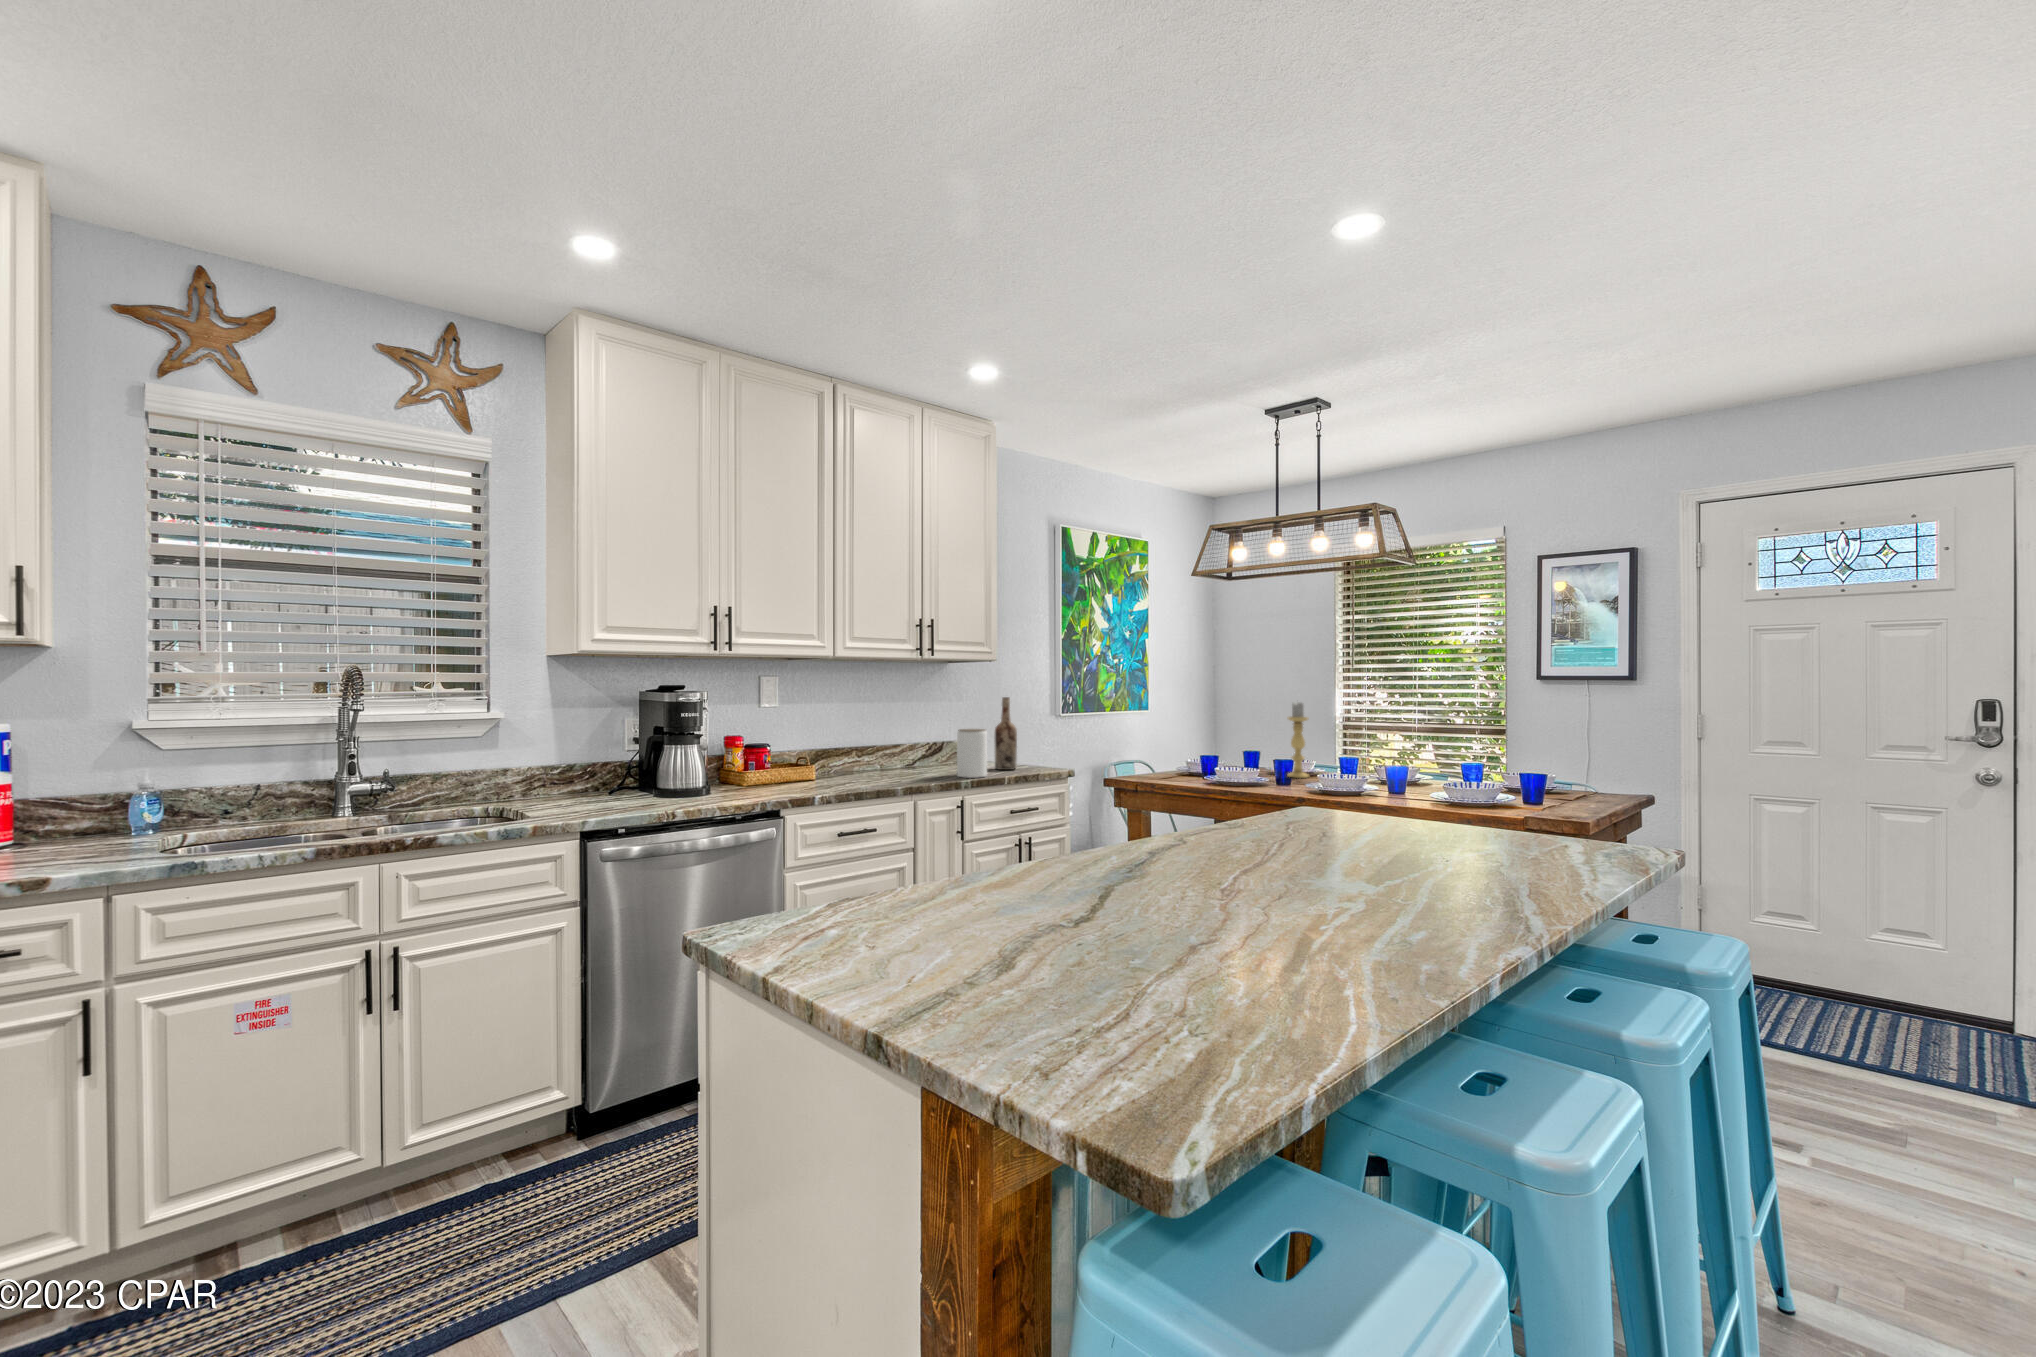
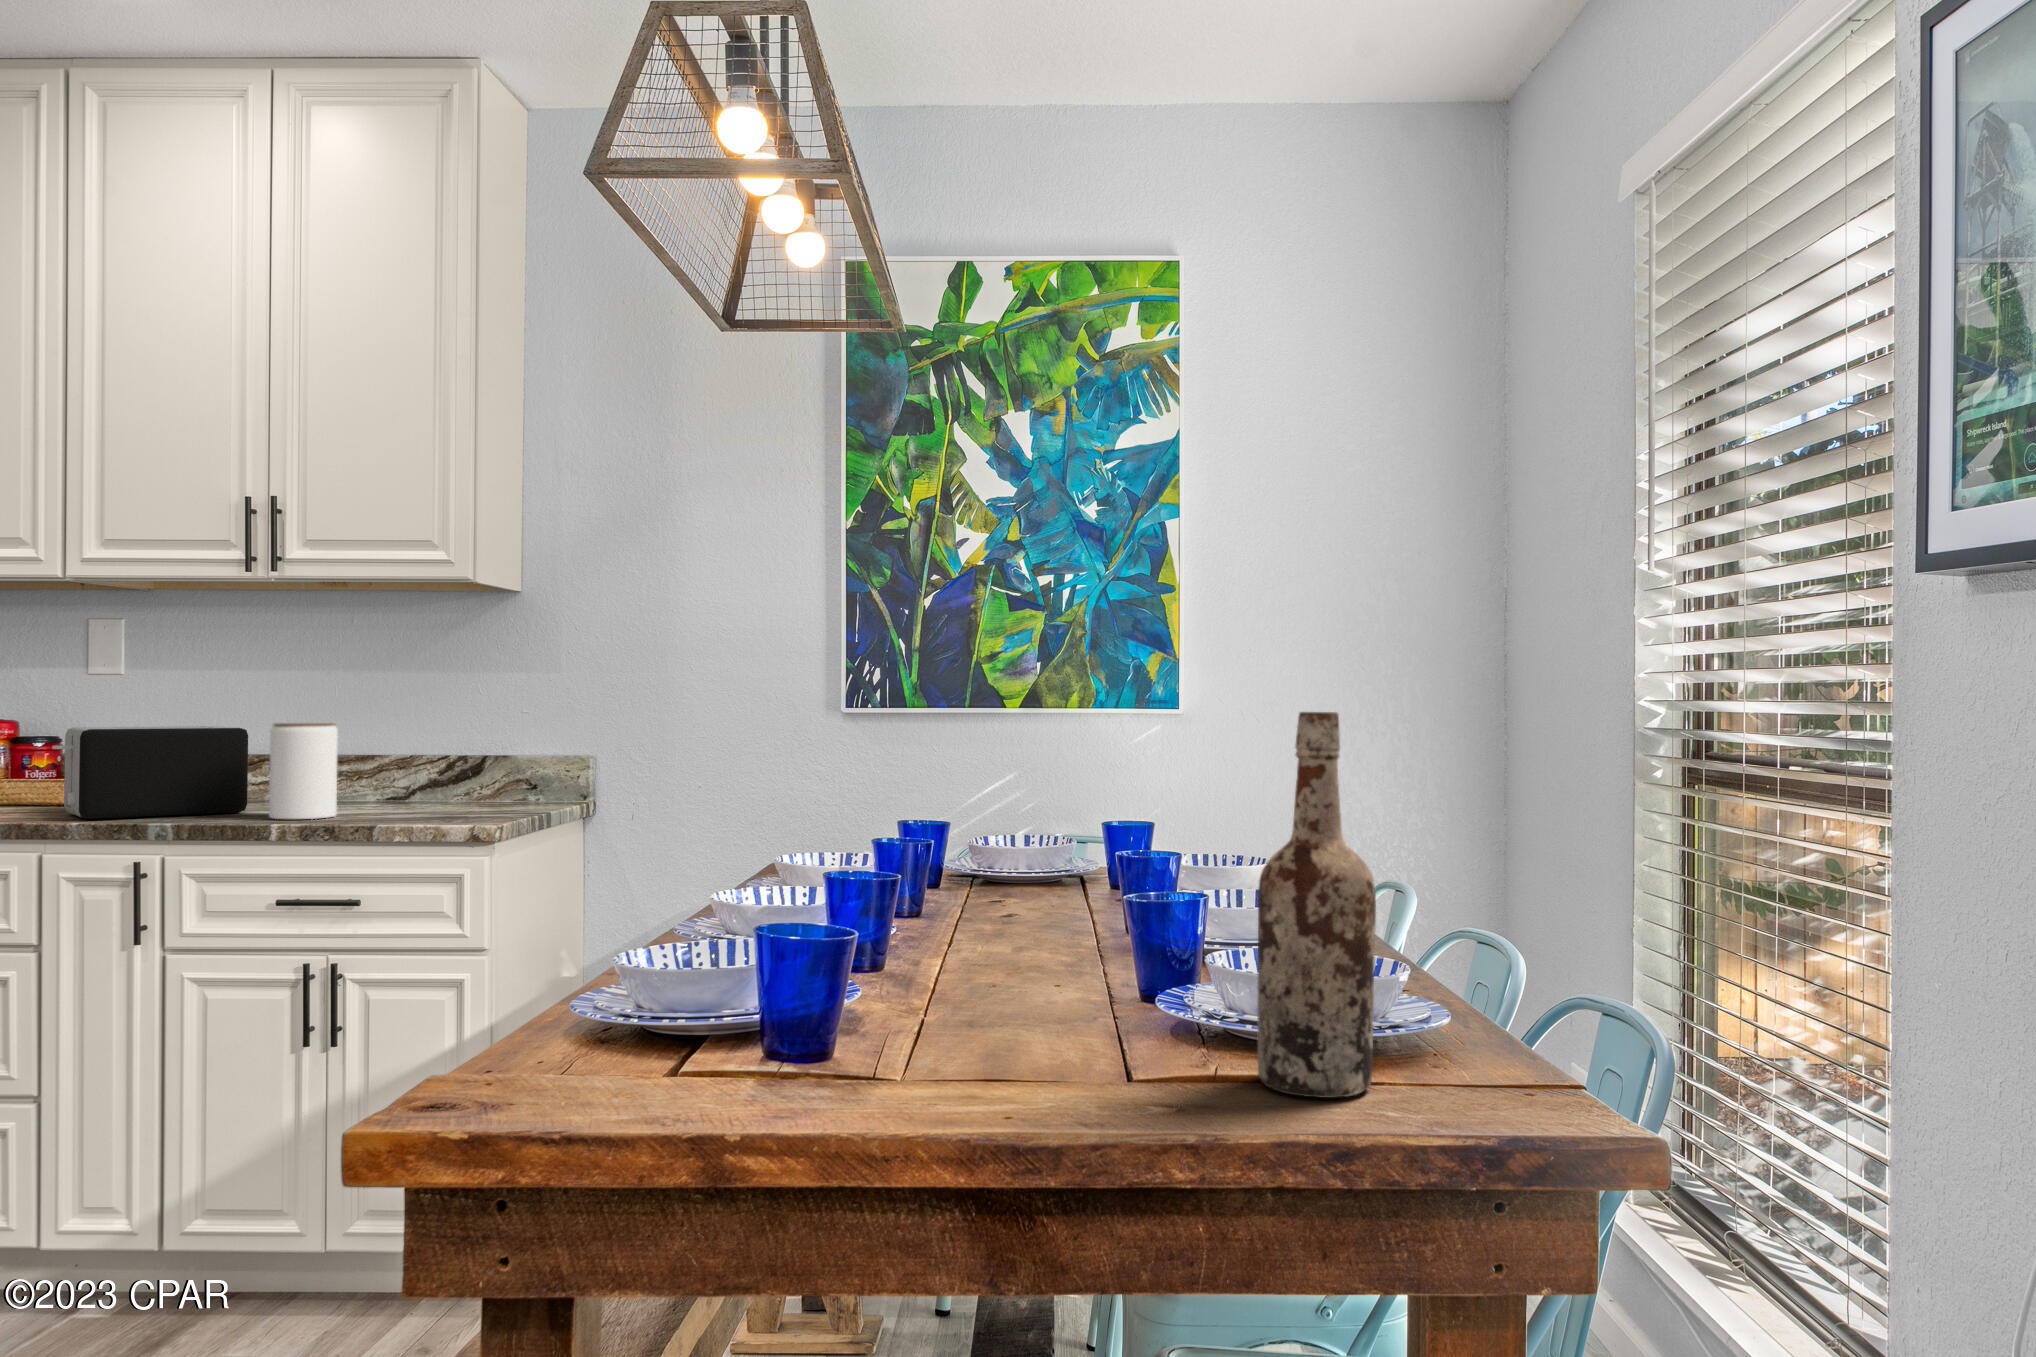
wine bottle: present [995,697,1017,770] -> present [1257,712,1376,1098]
candle holder: present [1288,702,1309,778] -> none [995,670,1059,912]
toaster: none [868,733,933,787] -> present [52,726,248,819]

